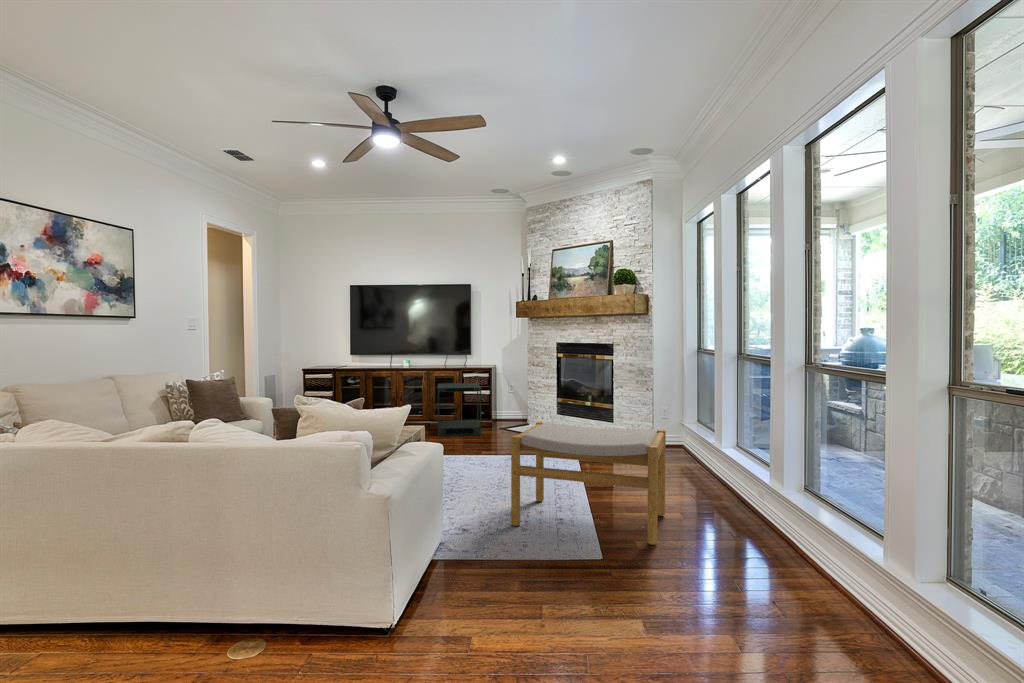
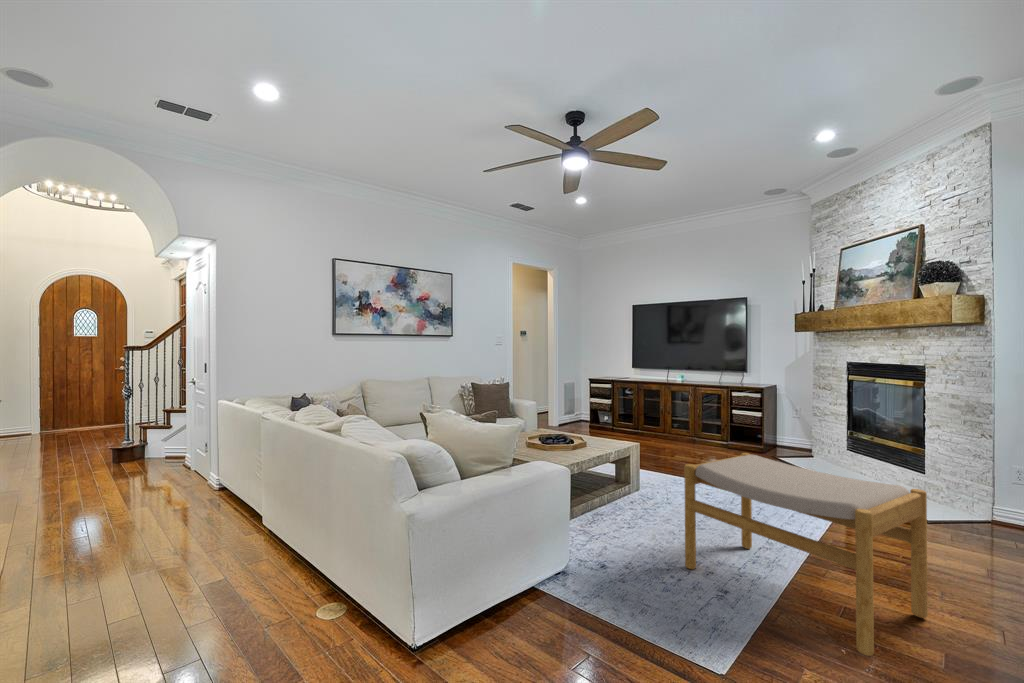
side table: present [438,383,481,436] -> none [696,400,750,459]

